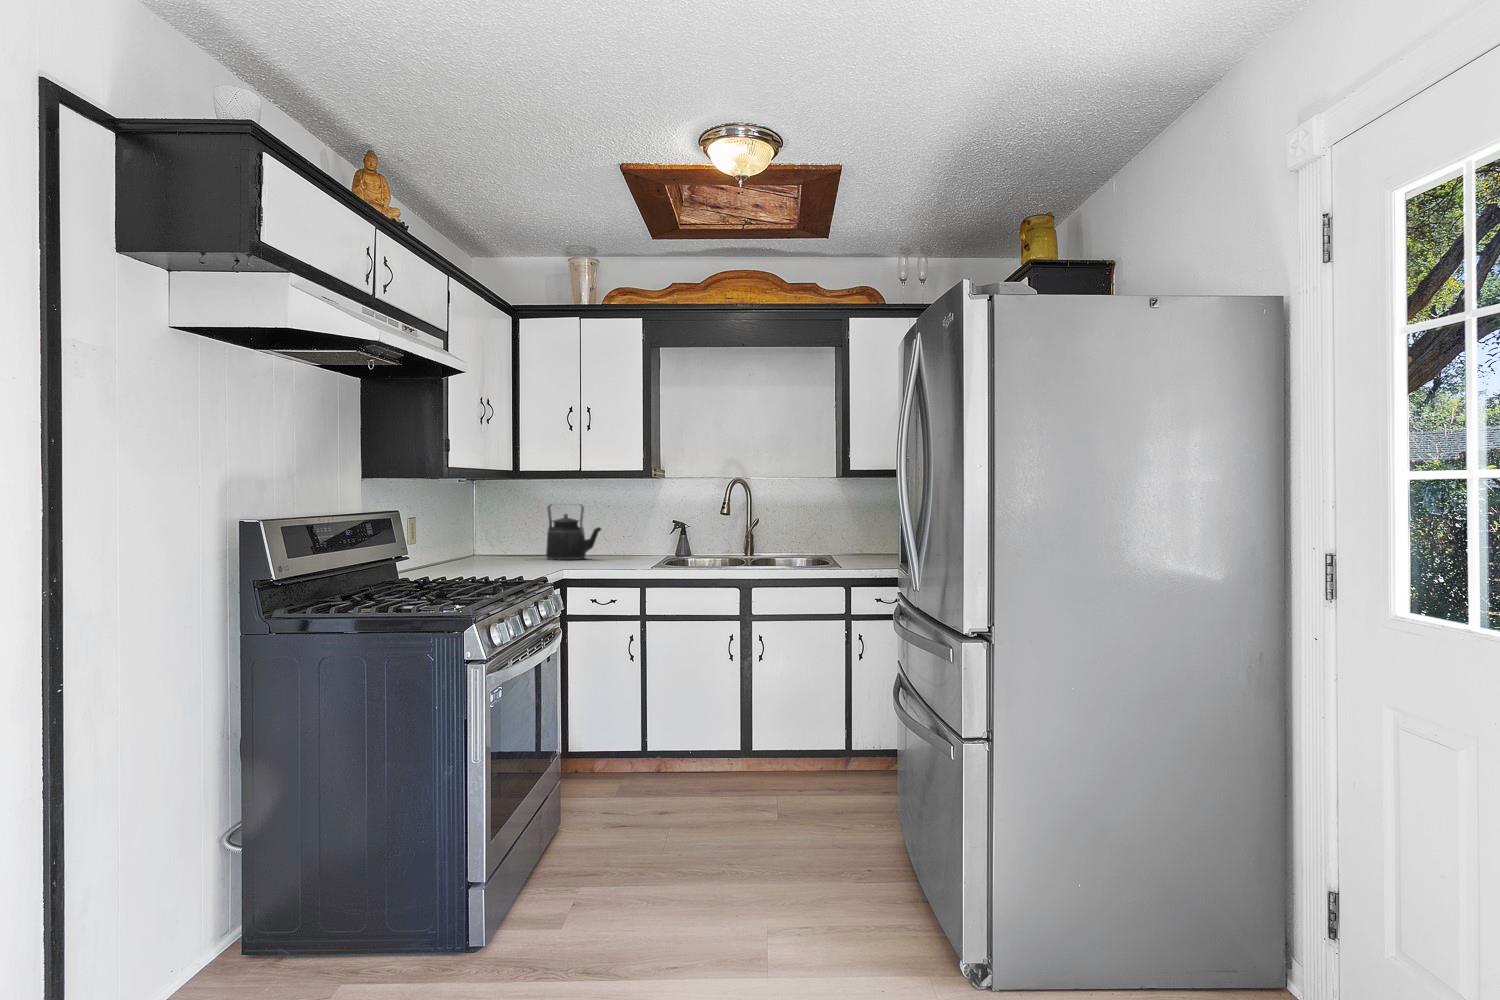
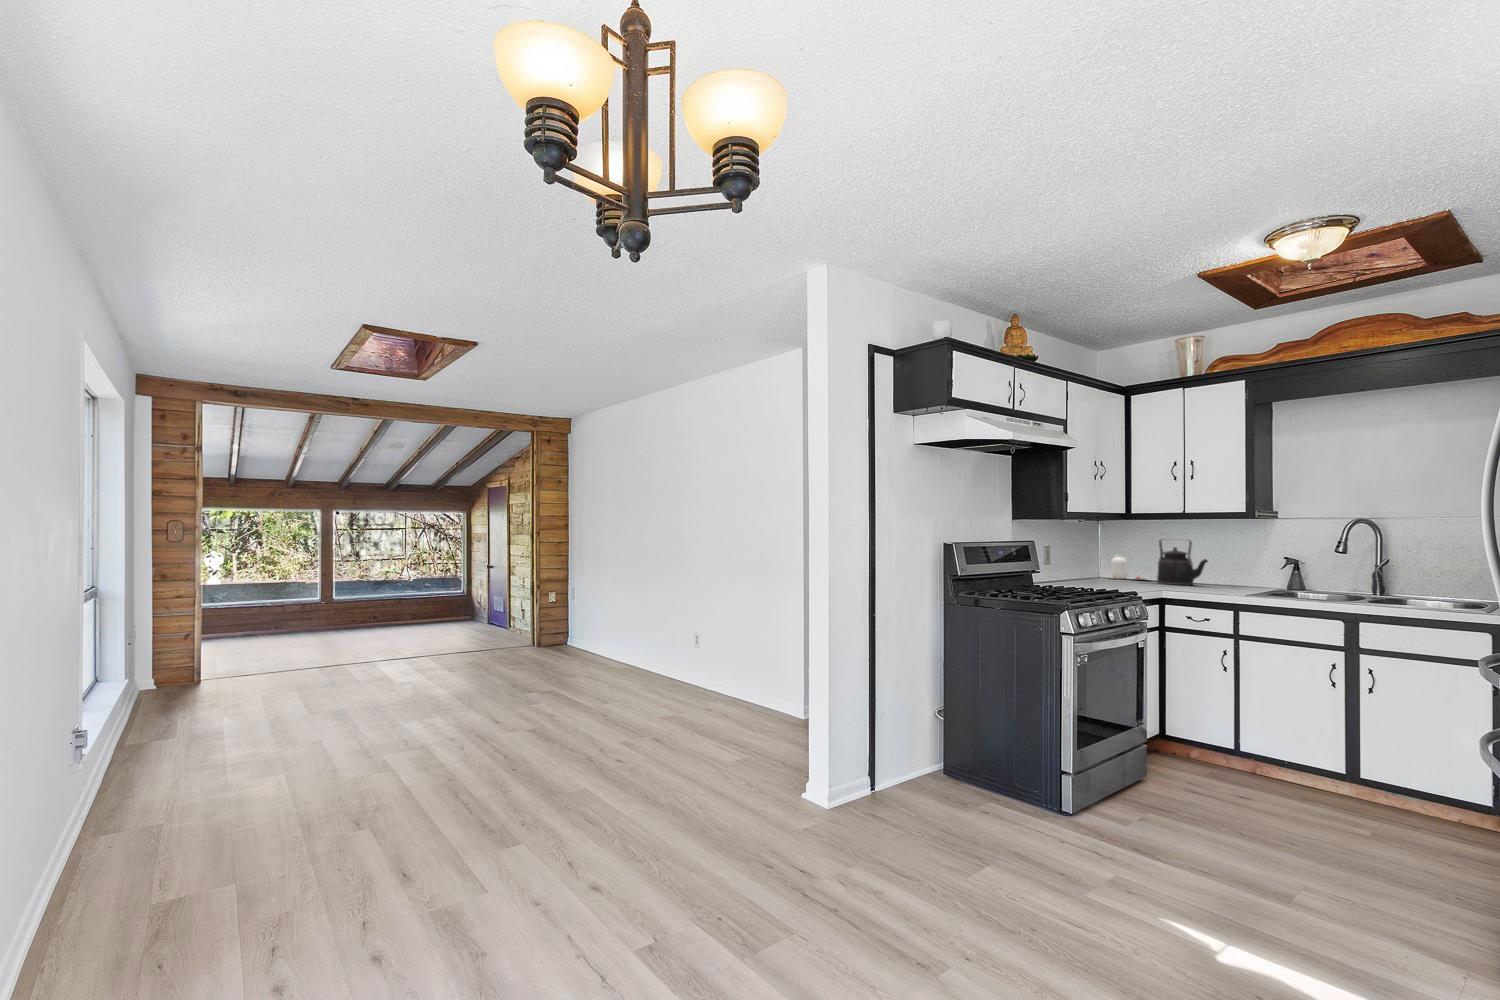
jar: none [486,526,539,558] -> present [1111,555,1149,580]

